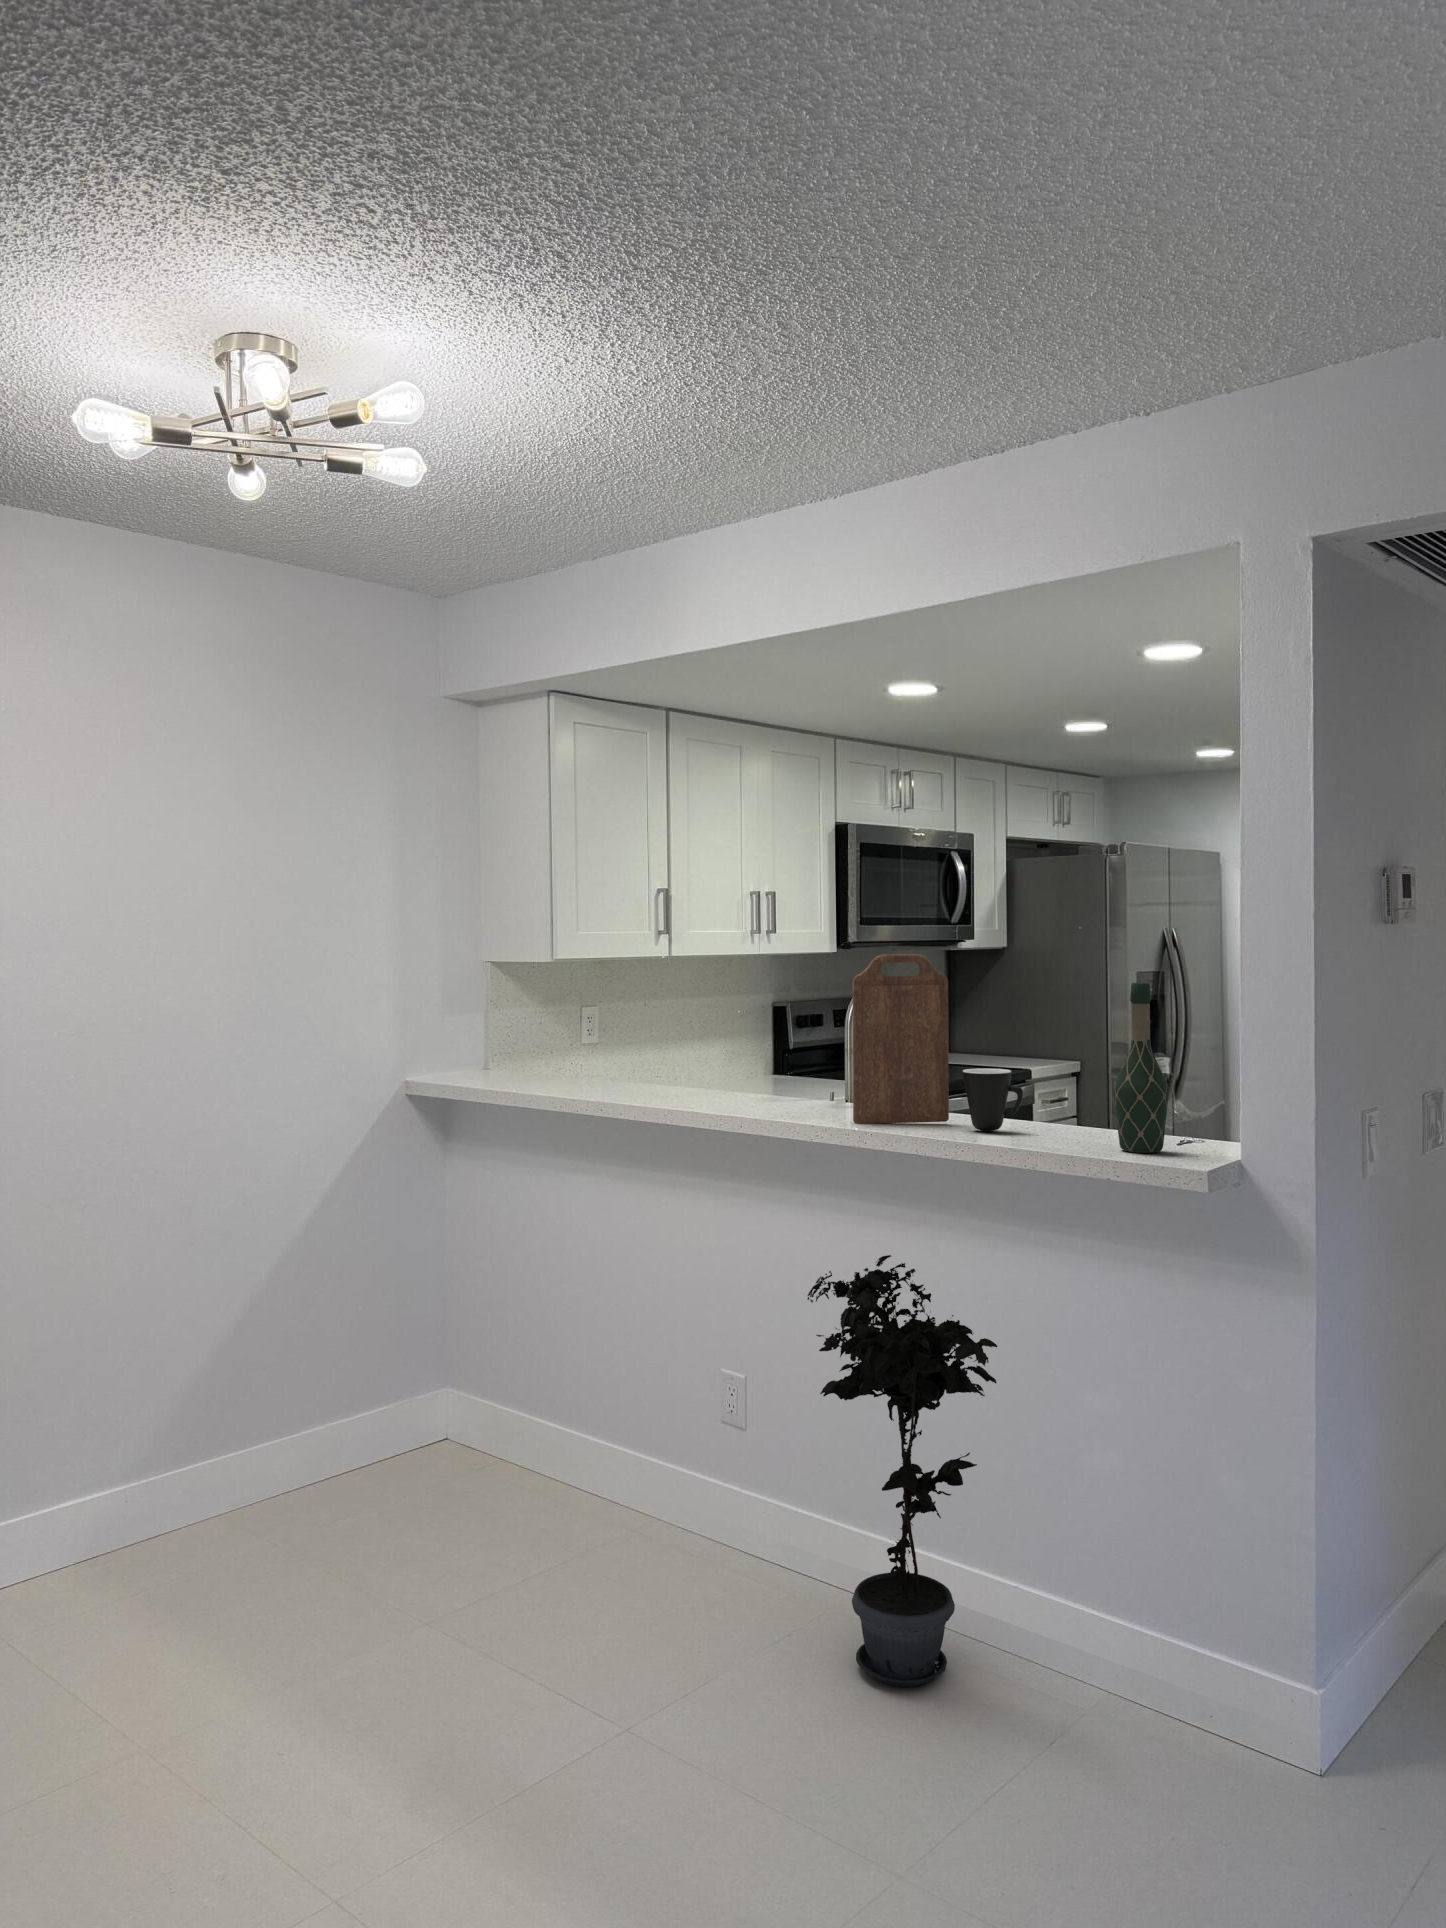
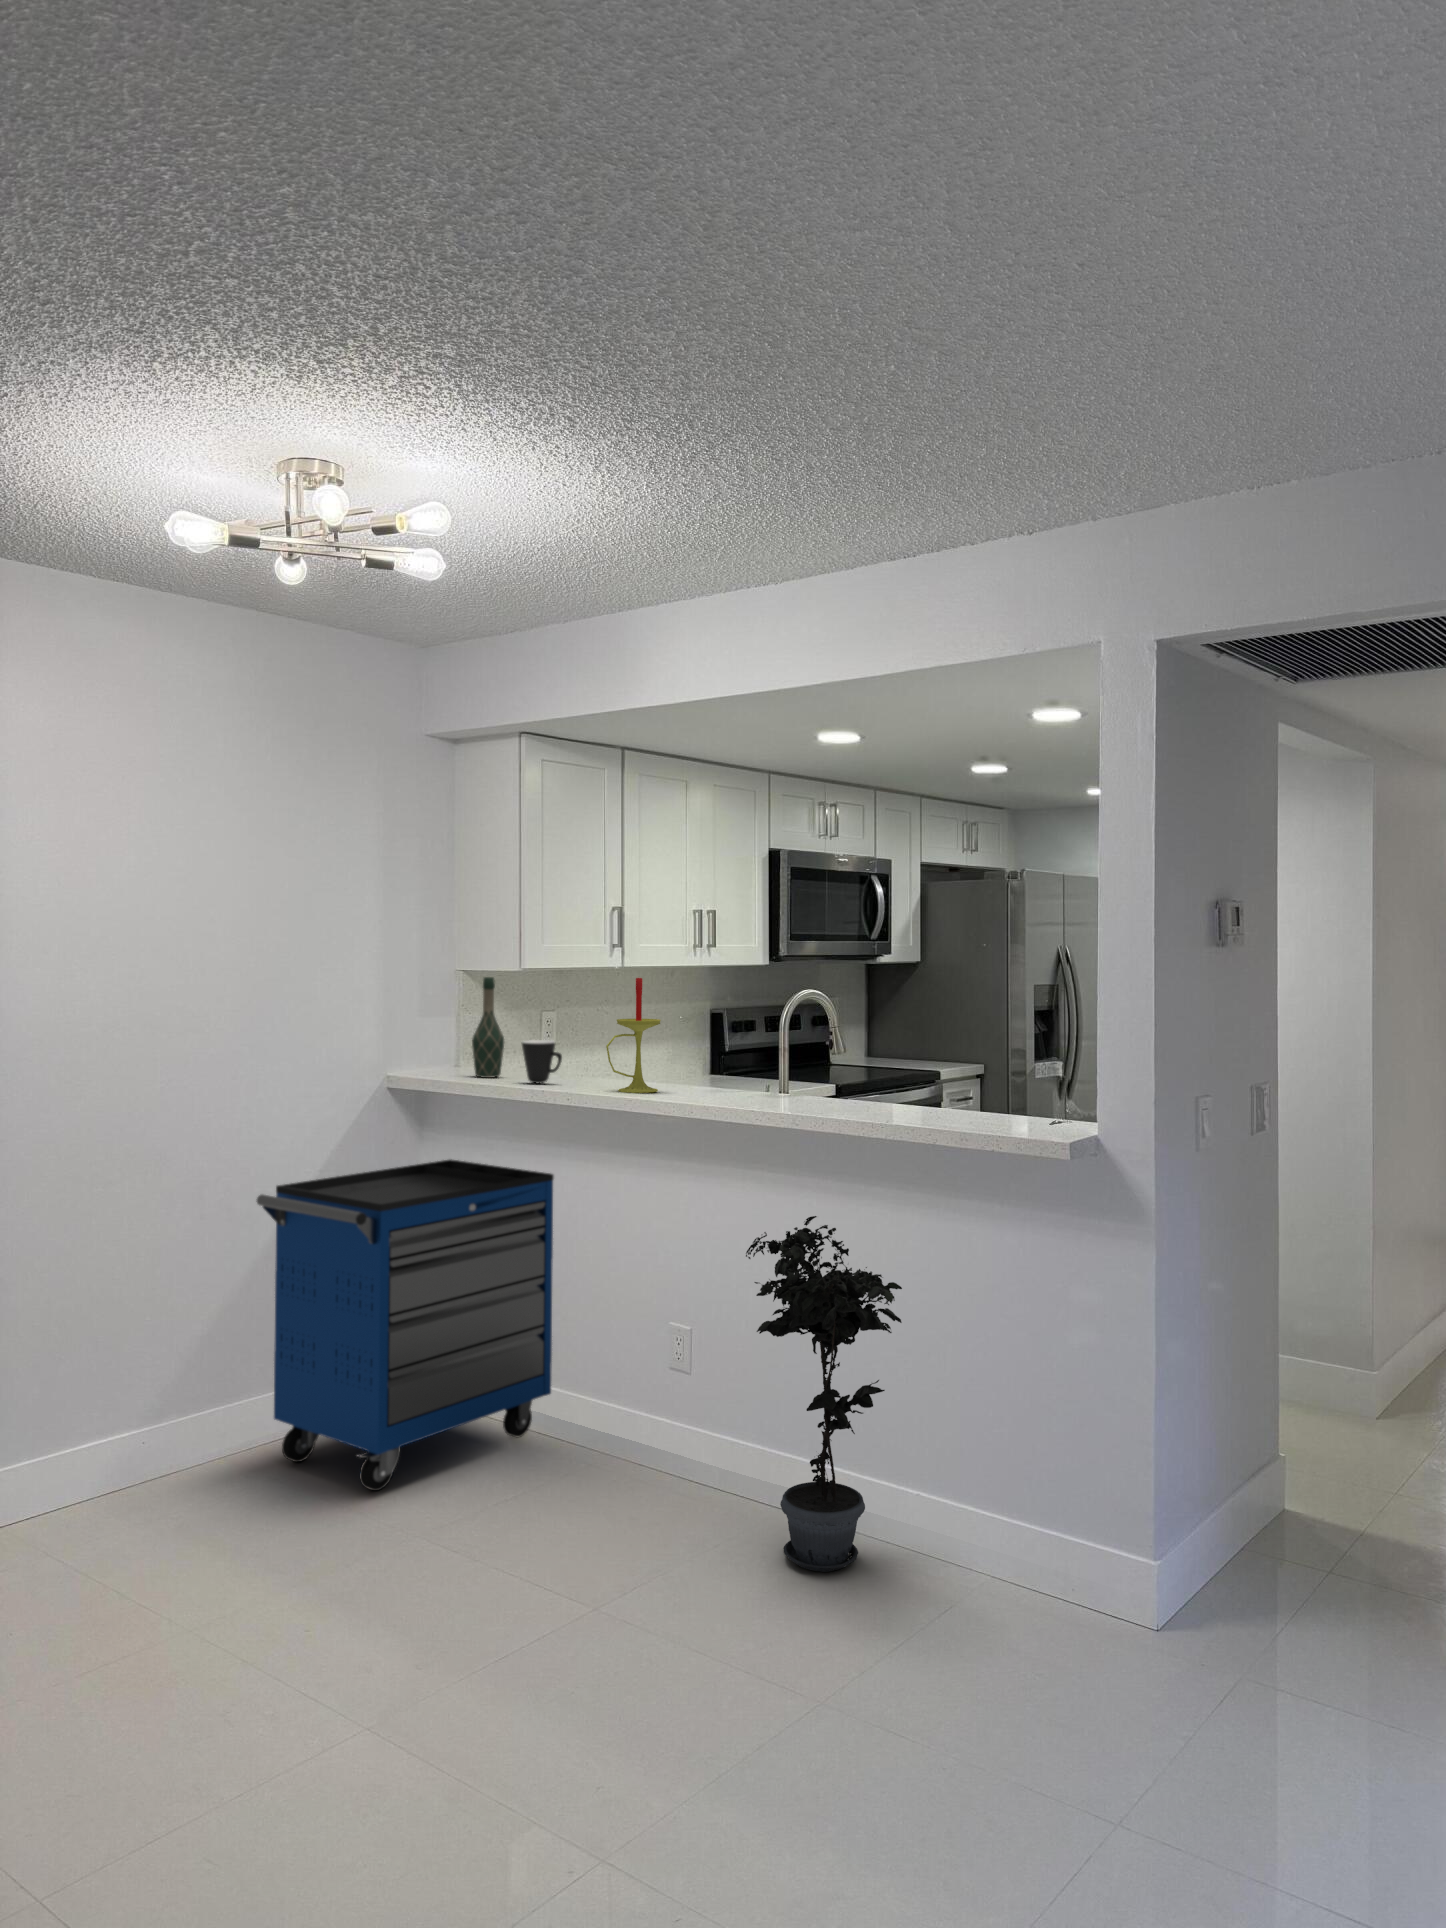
cutting board: present [853,954,949,1124] -> none [786,968,866,1110]
candle: none [644,965,708,1103] -> present [606,978,661,1093]
wine bottle: present [1113,983,1169,1153] -> present [472,977,504,1078]
mug: present [963,1068,1023,1131] -> present [522,1040,562,1083]
storage cabinet: none [247,1177,589,1567] -> present [257,1159,554,1491]

